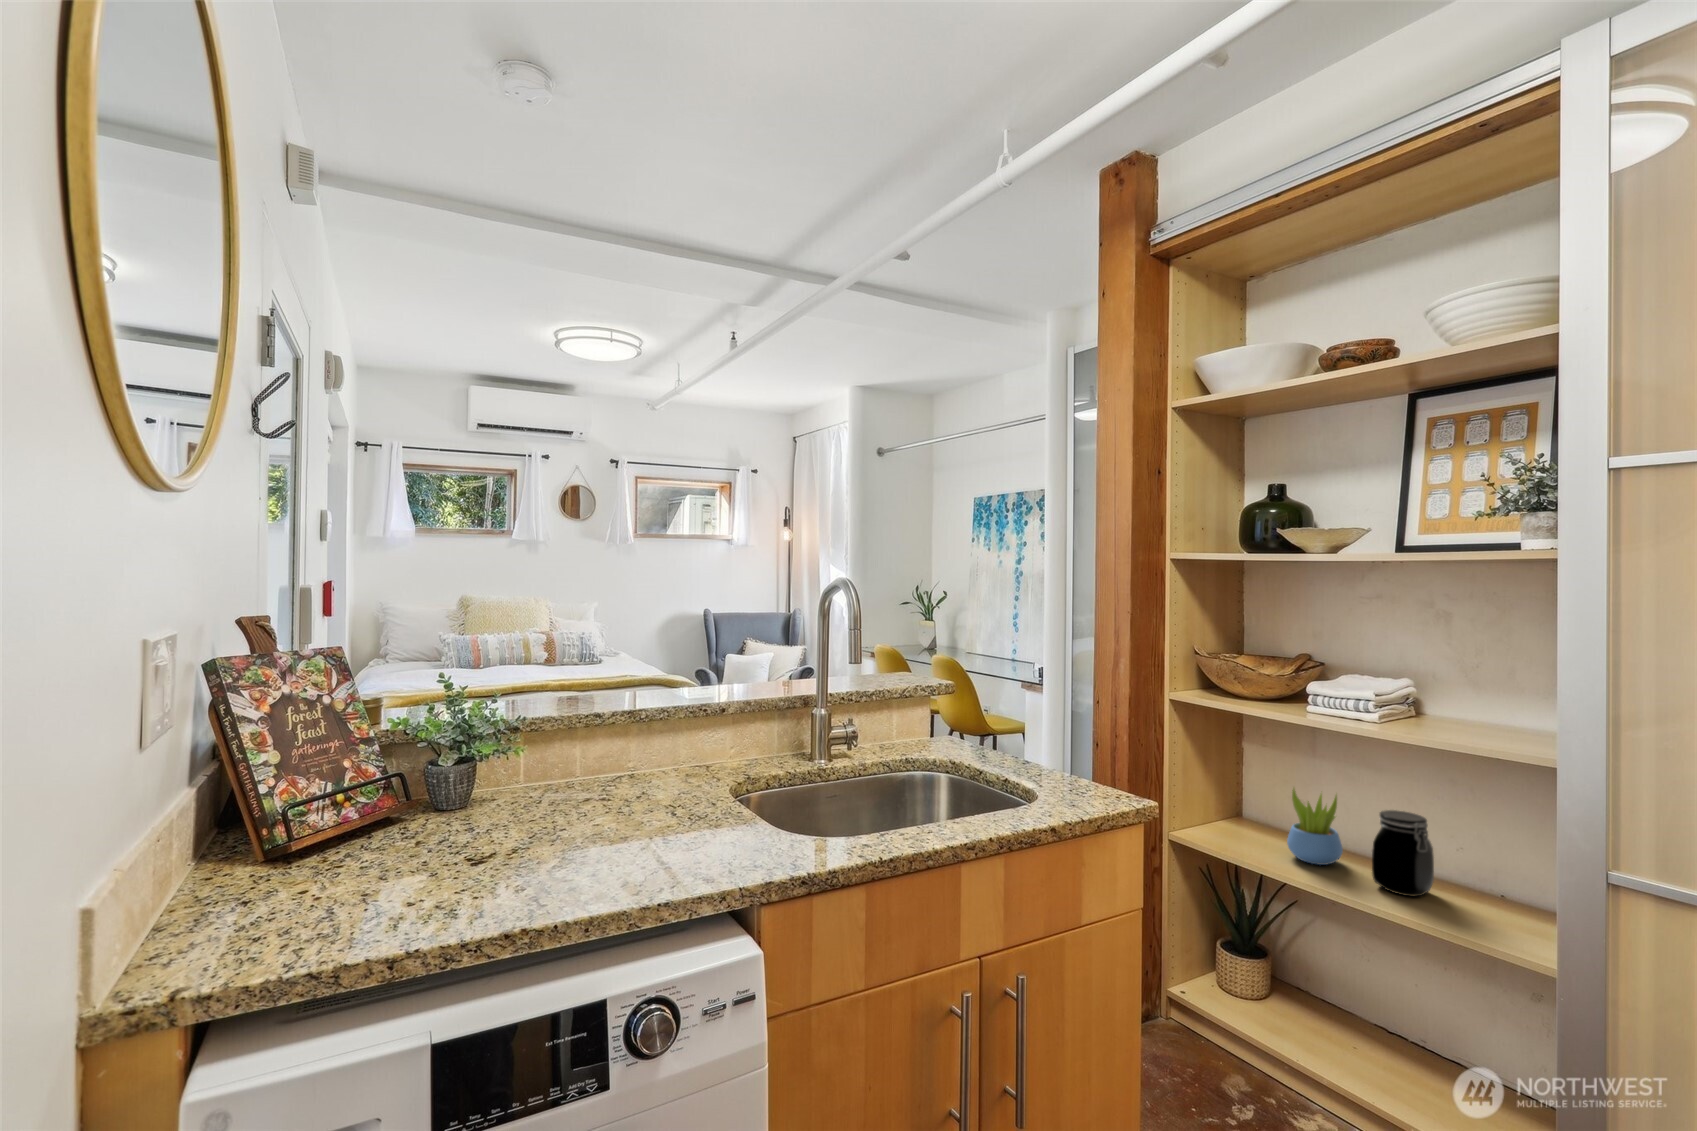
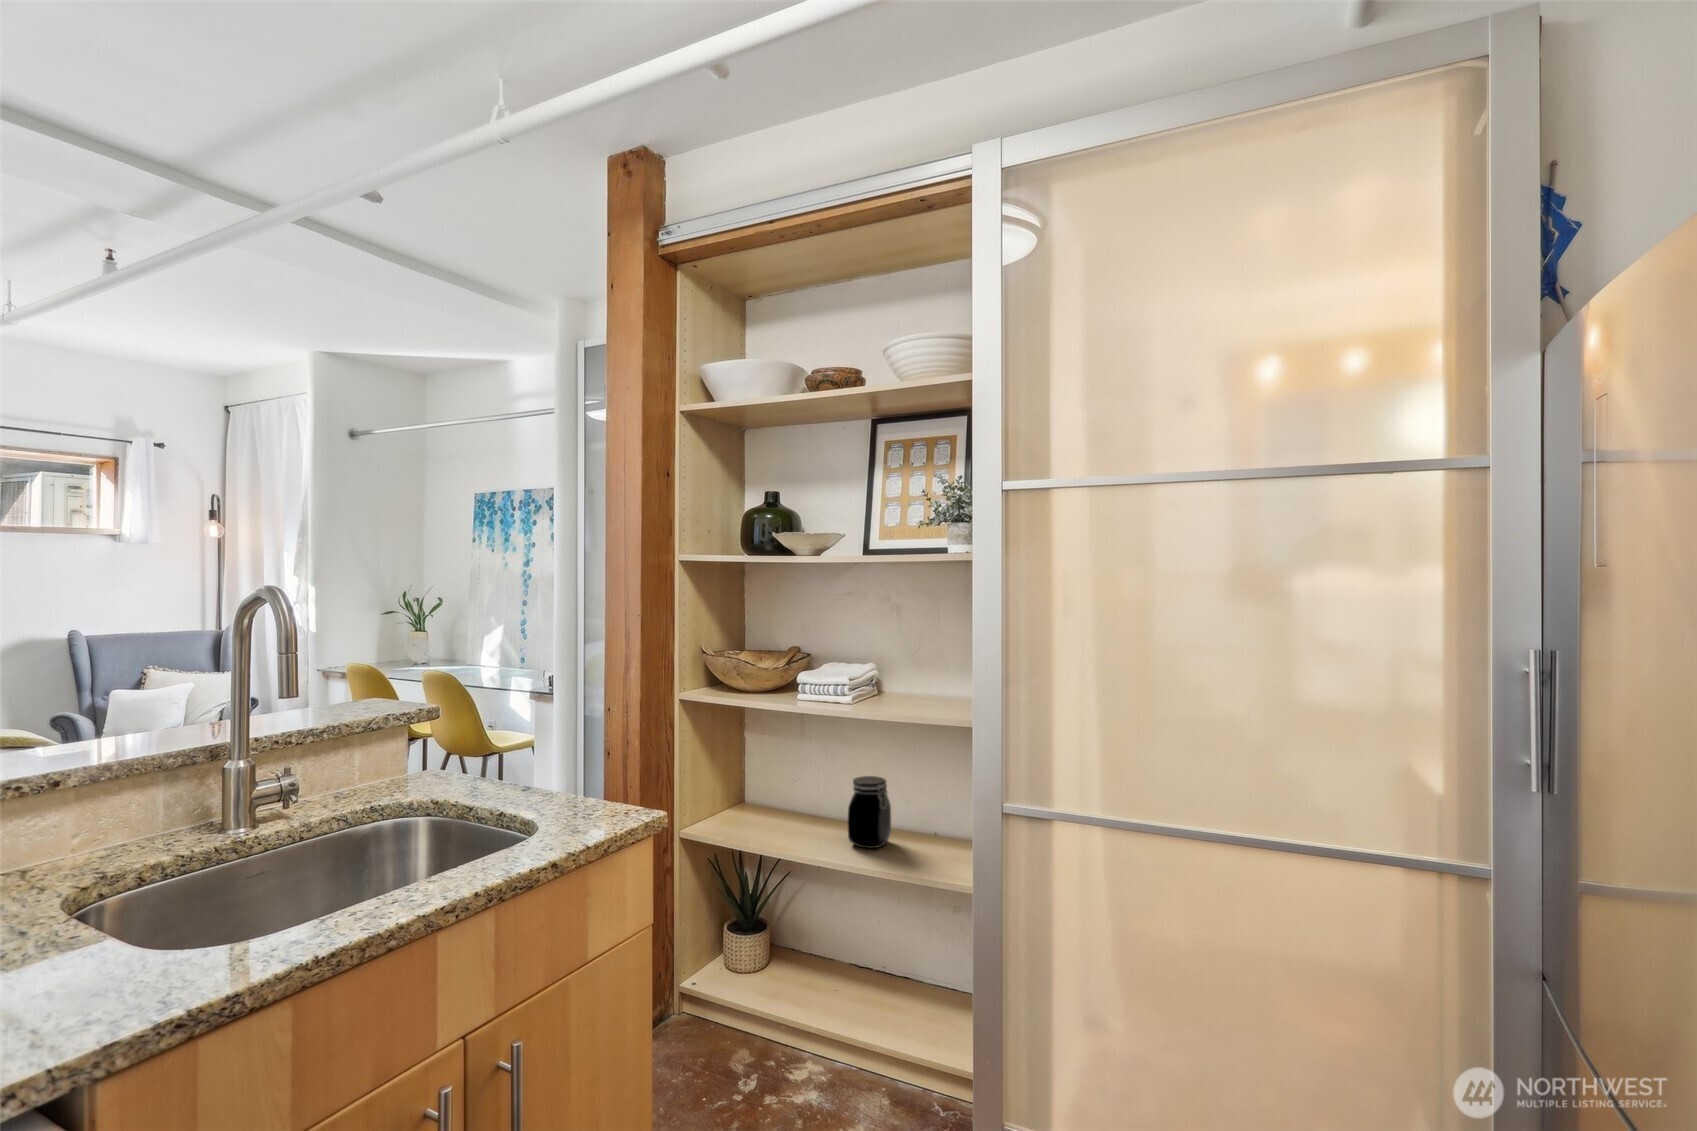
succulent plant: present [1287,788,1343,865] -> none [782,767,825,835]

